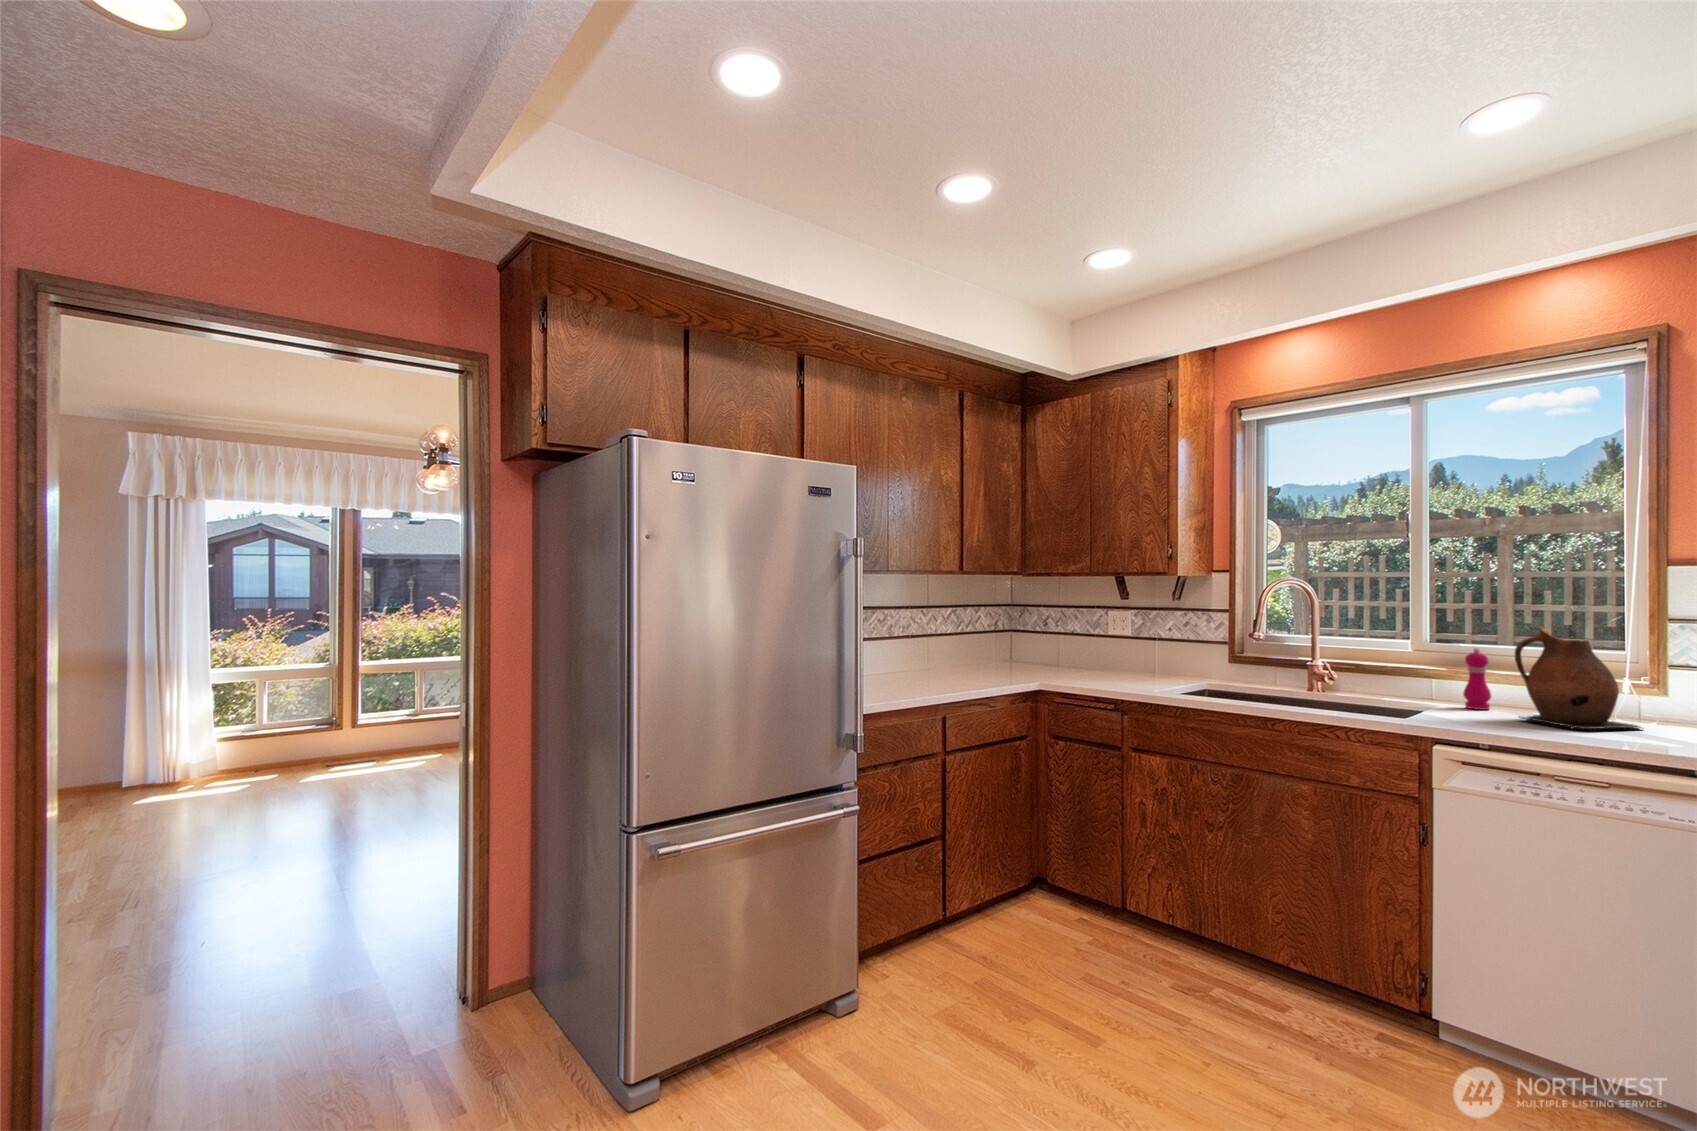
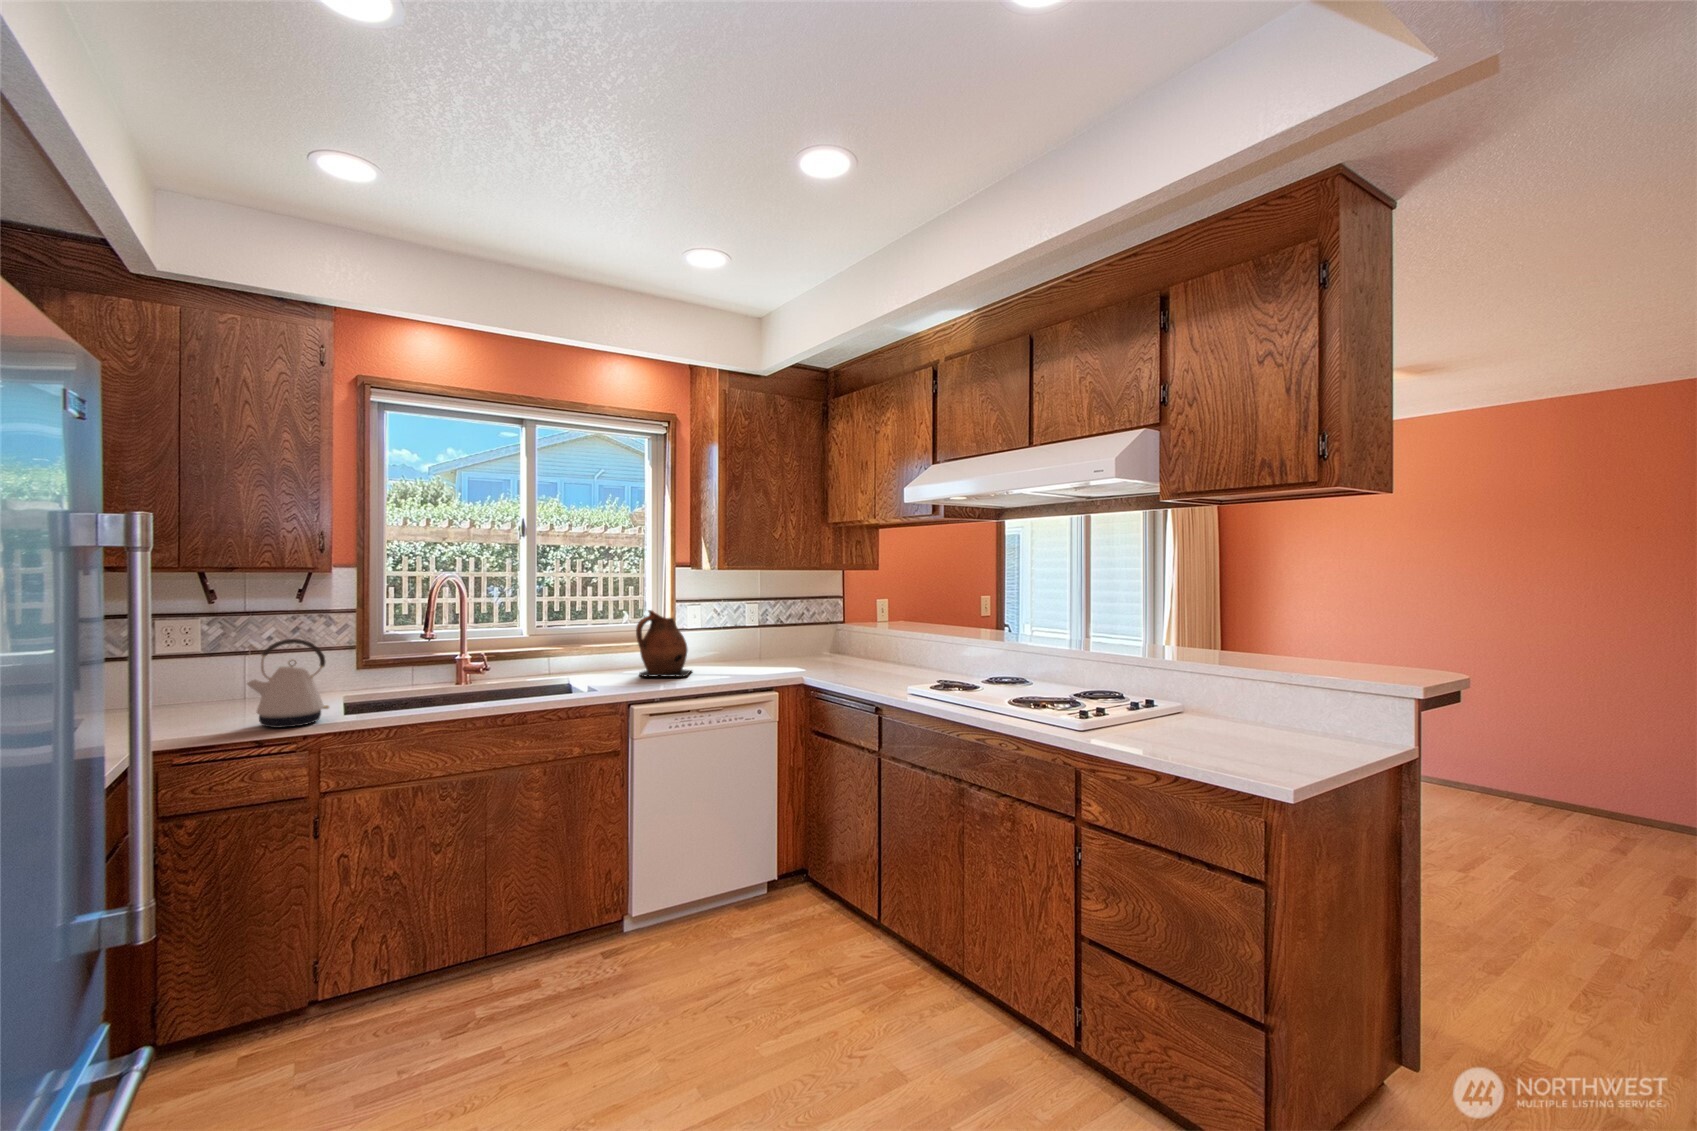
kettle: none [1091,626,1140,692] -> present [247,639,329,728]
pepper mill: present [1463,648,1491,710] -> none [586,629,604,677]

